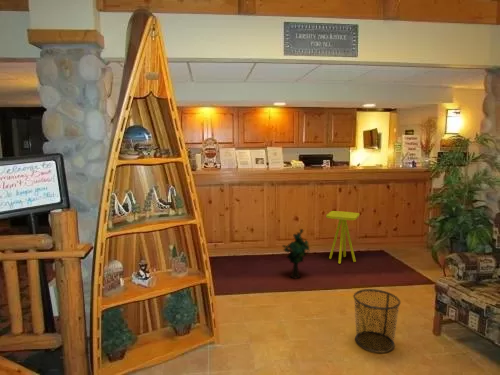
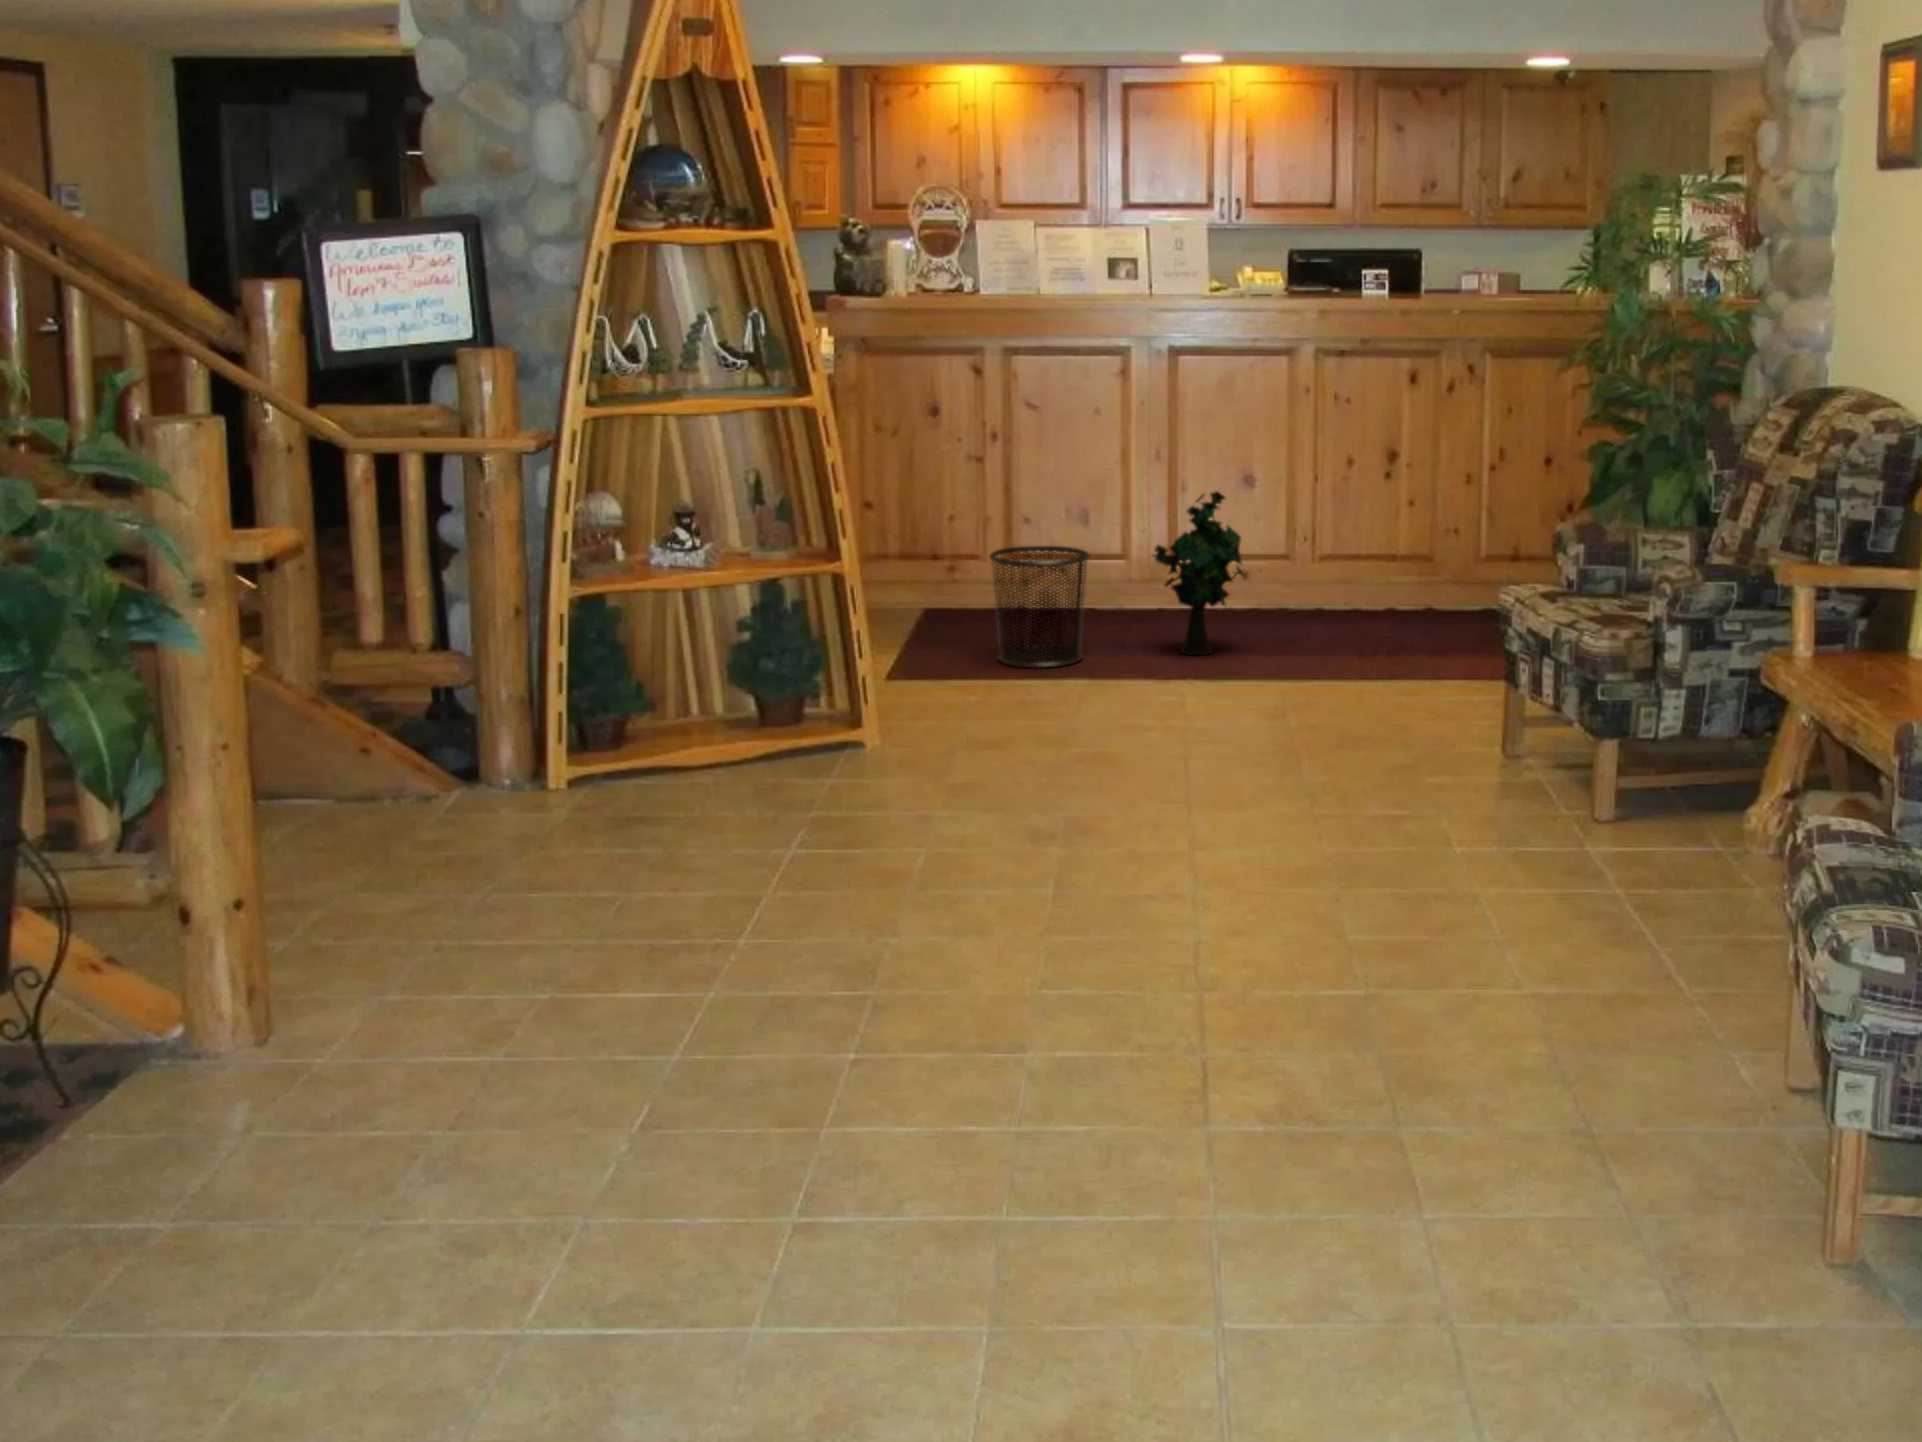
side table: present [326,211,359,264] -> none [1331,451,1457,629]
waste bin: present [354,289,400,353] -> present [989,546,1089,668]

